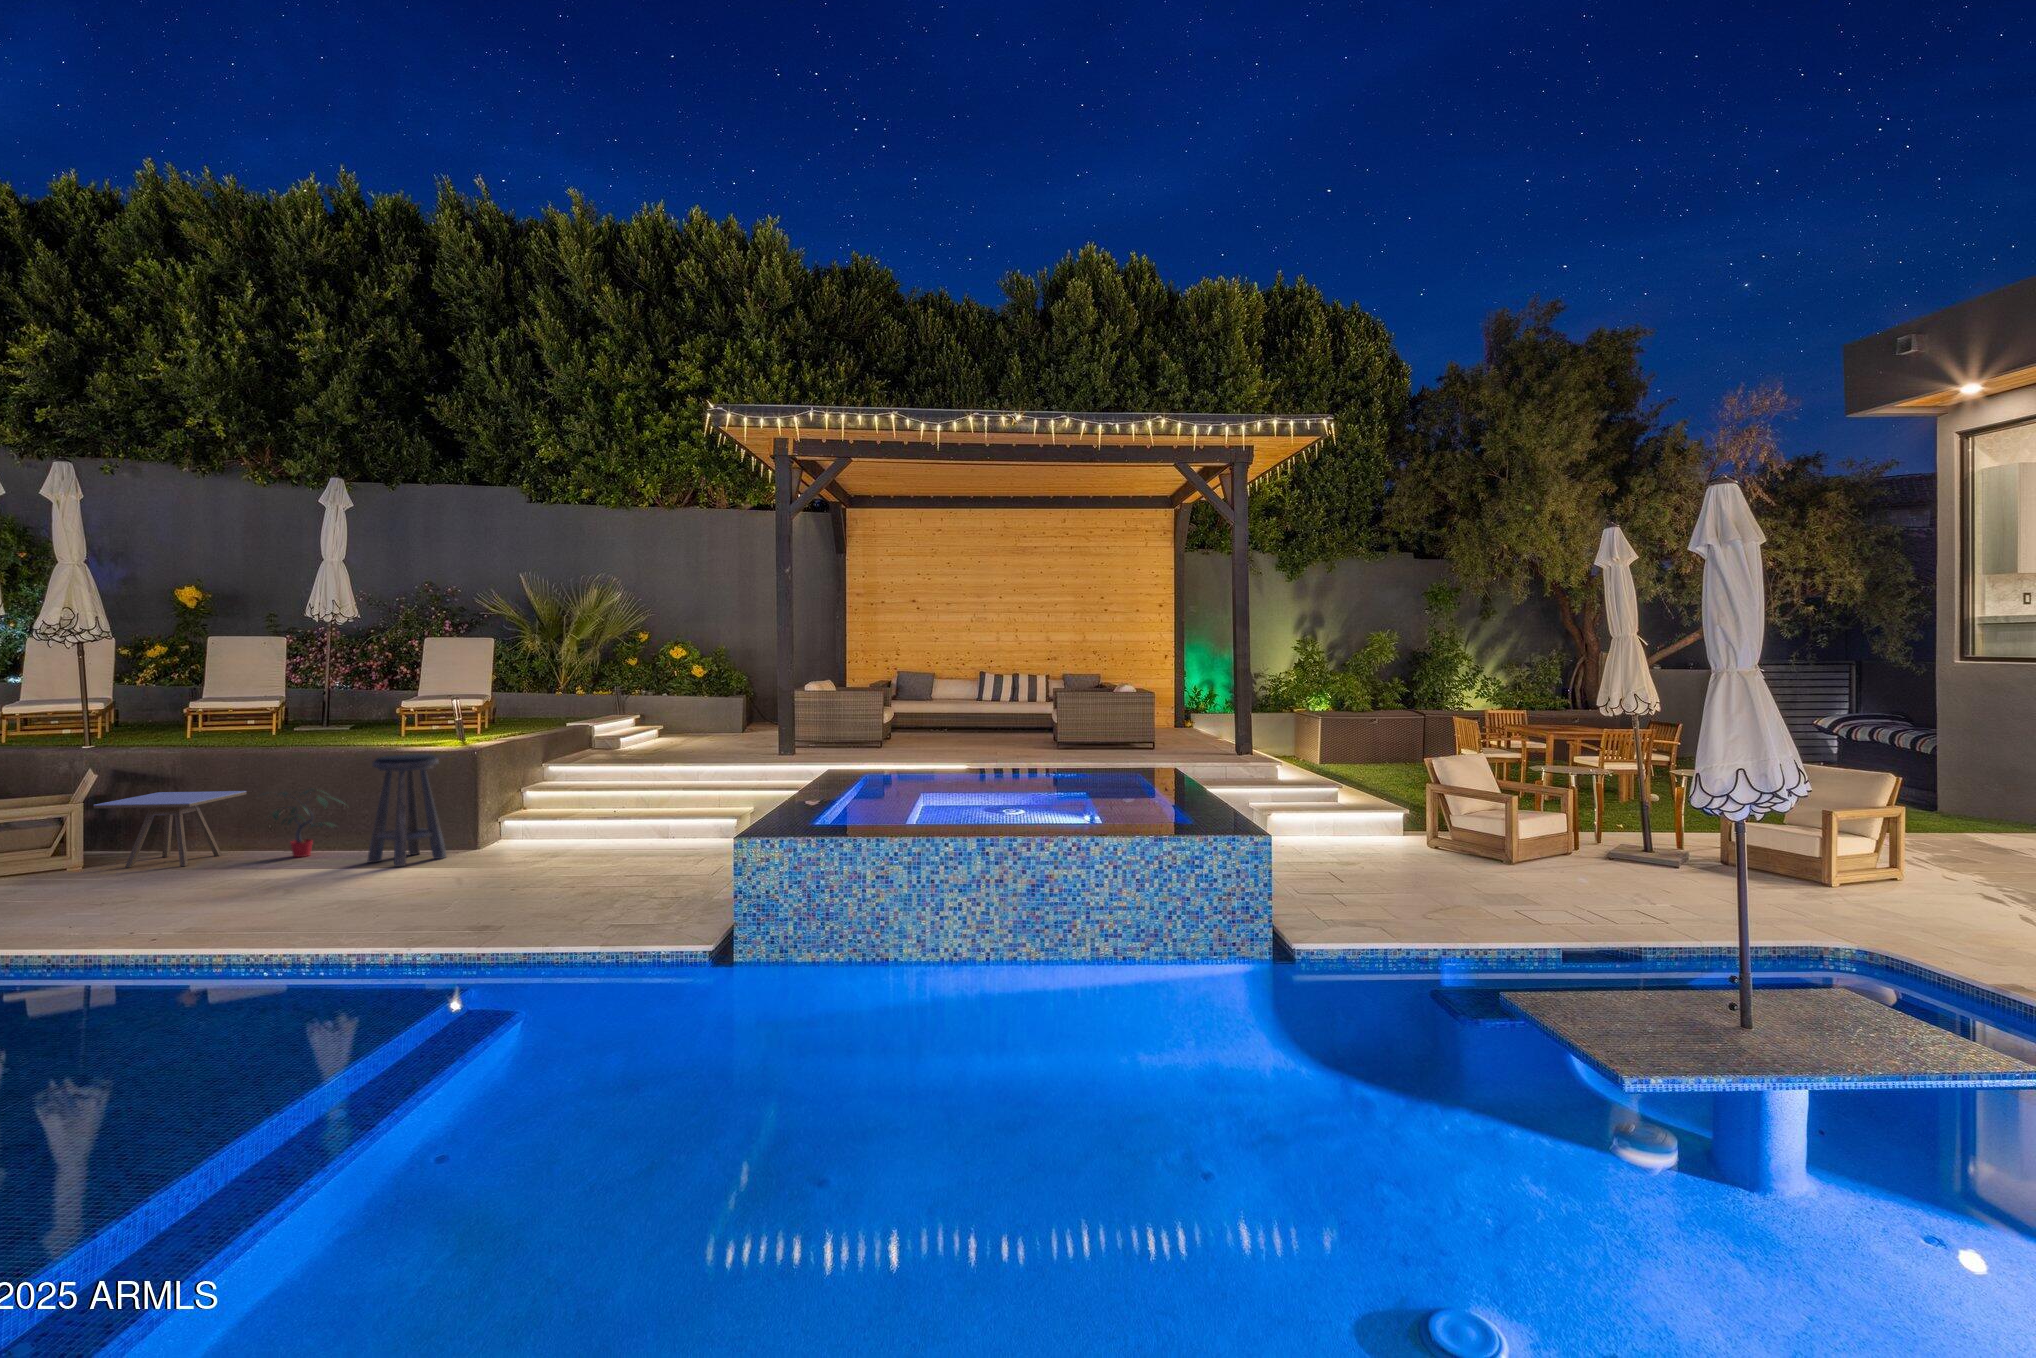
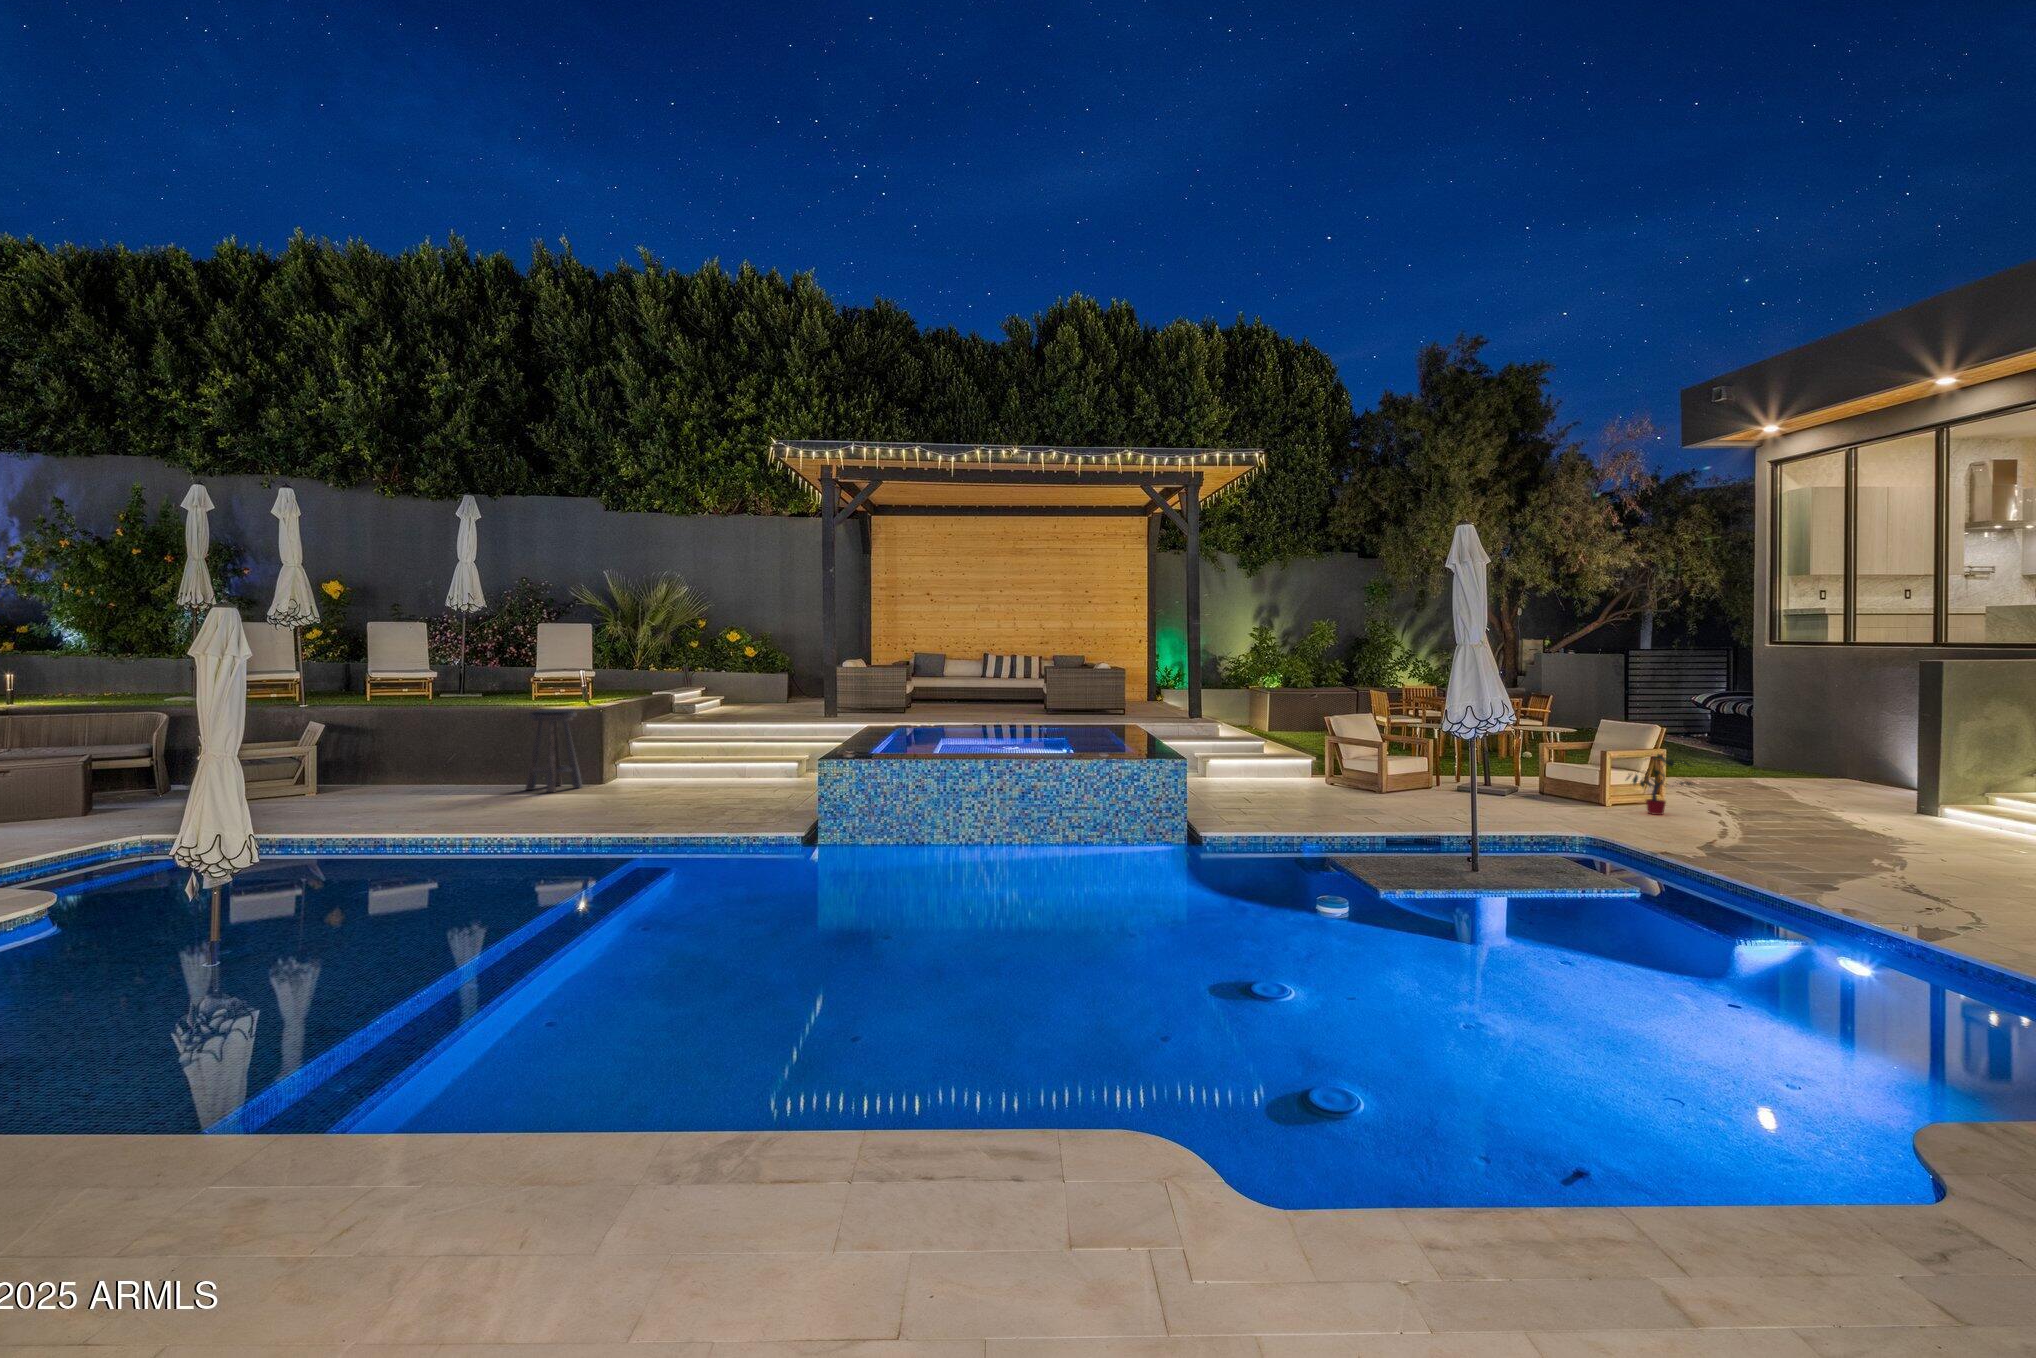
potted plant: present [263,789,343,857] -> present [1627,754,1691,815]
side table: present [94,791,246,868] -> none [325,738,429,793]

